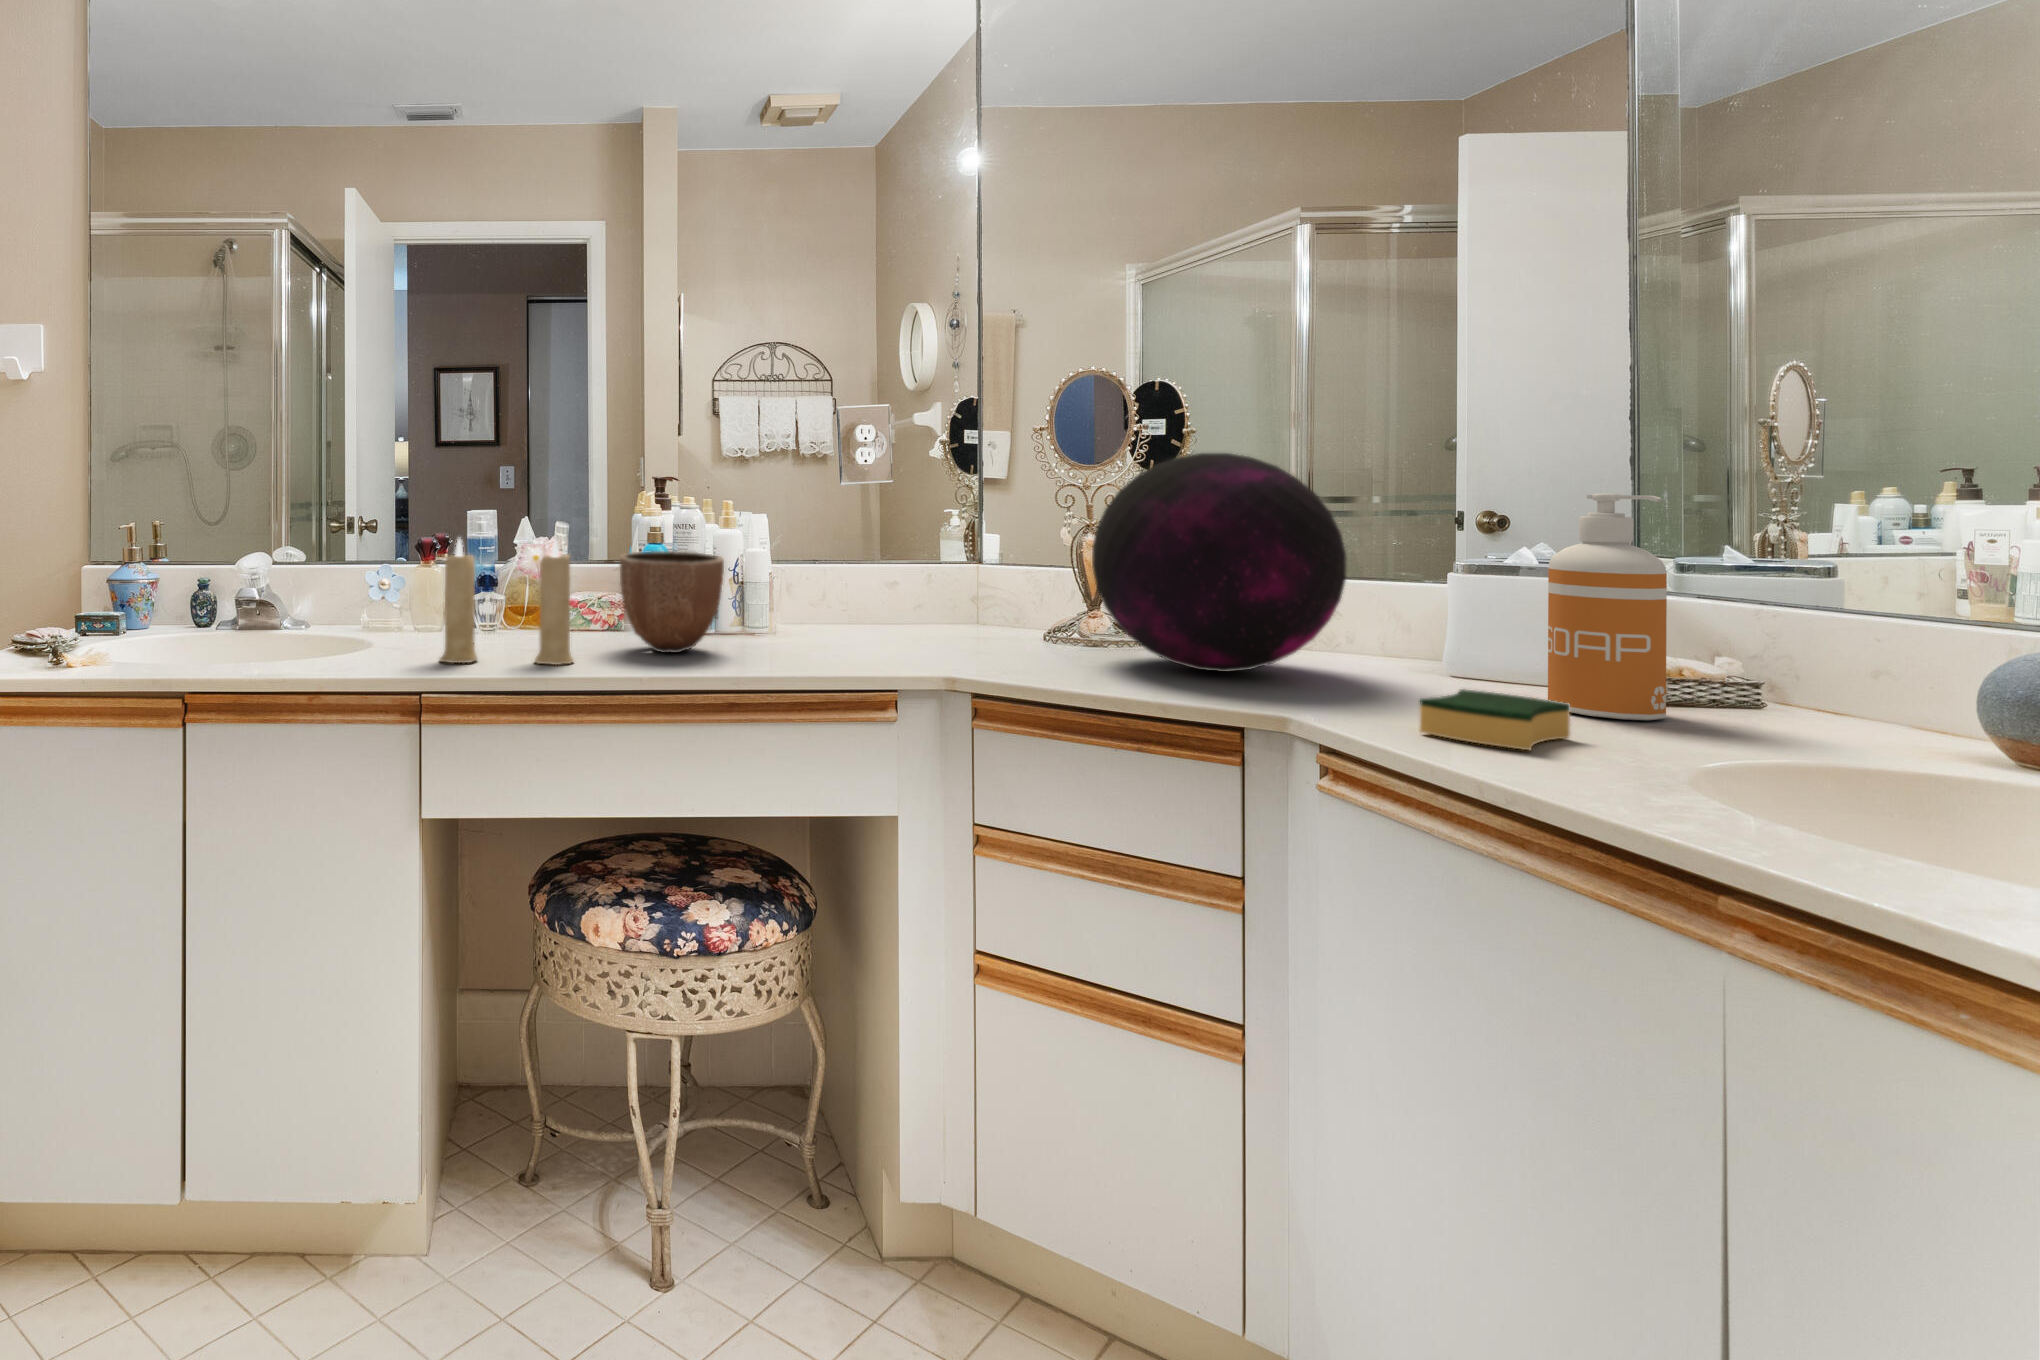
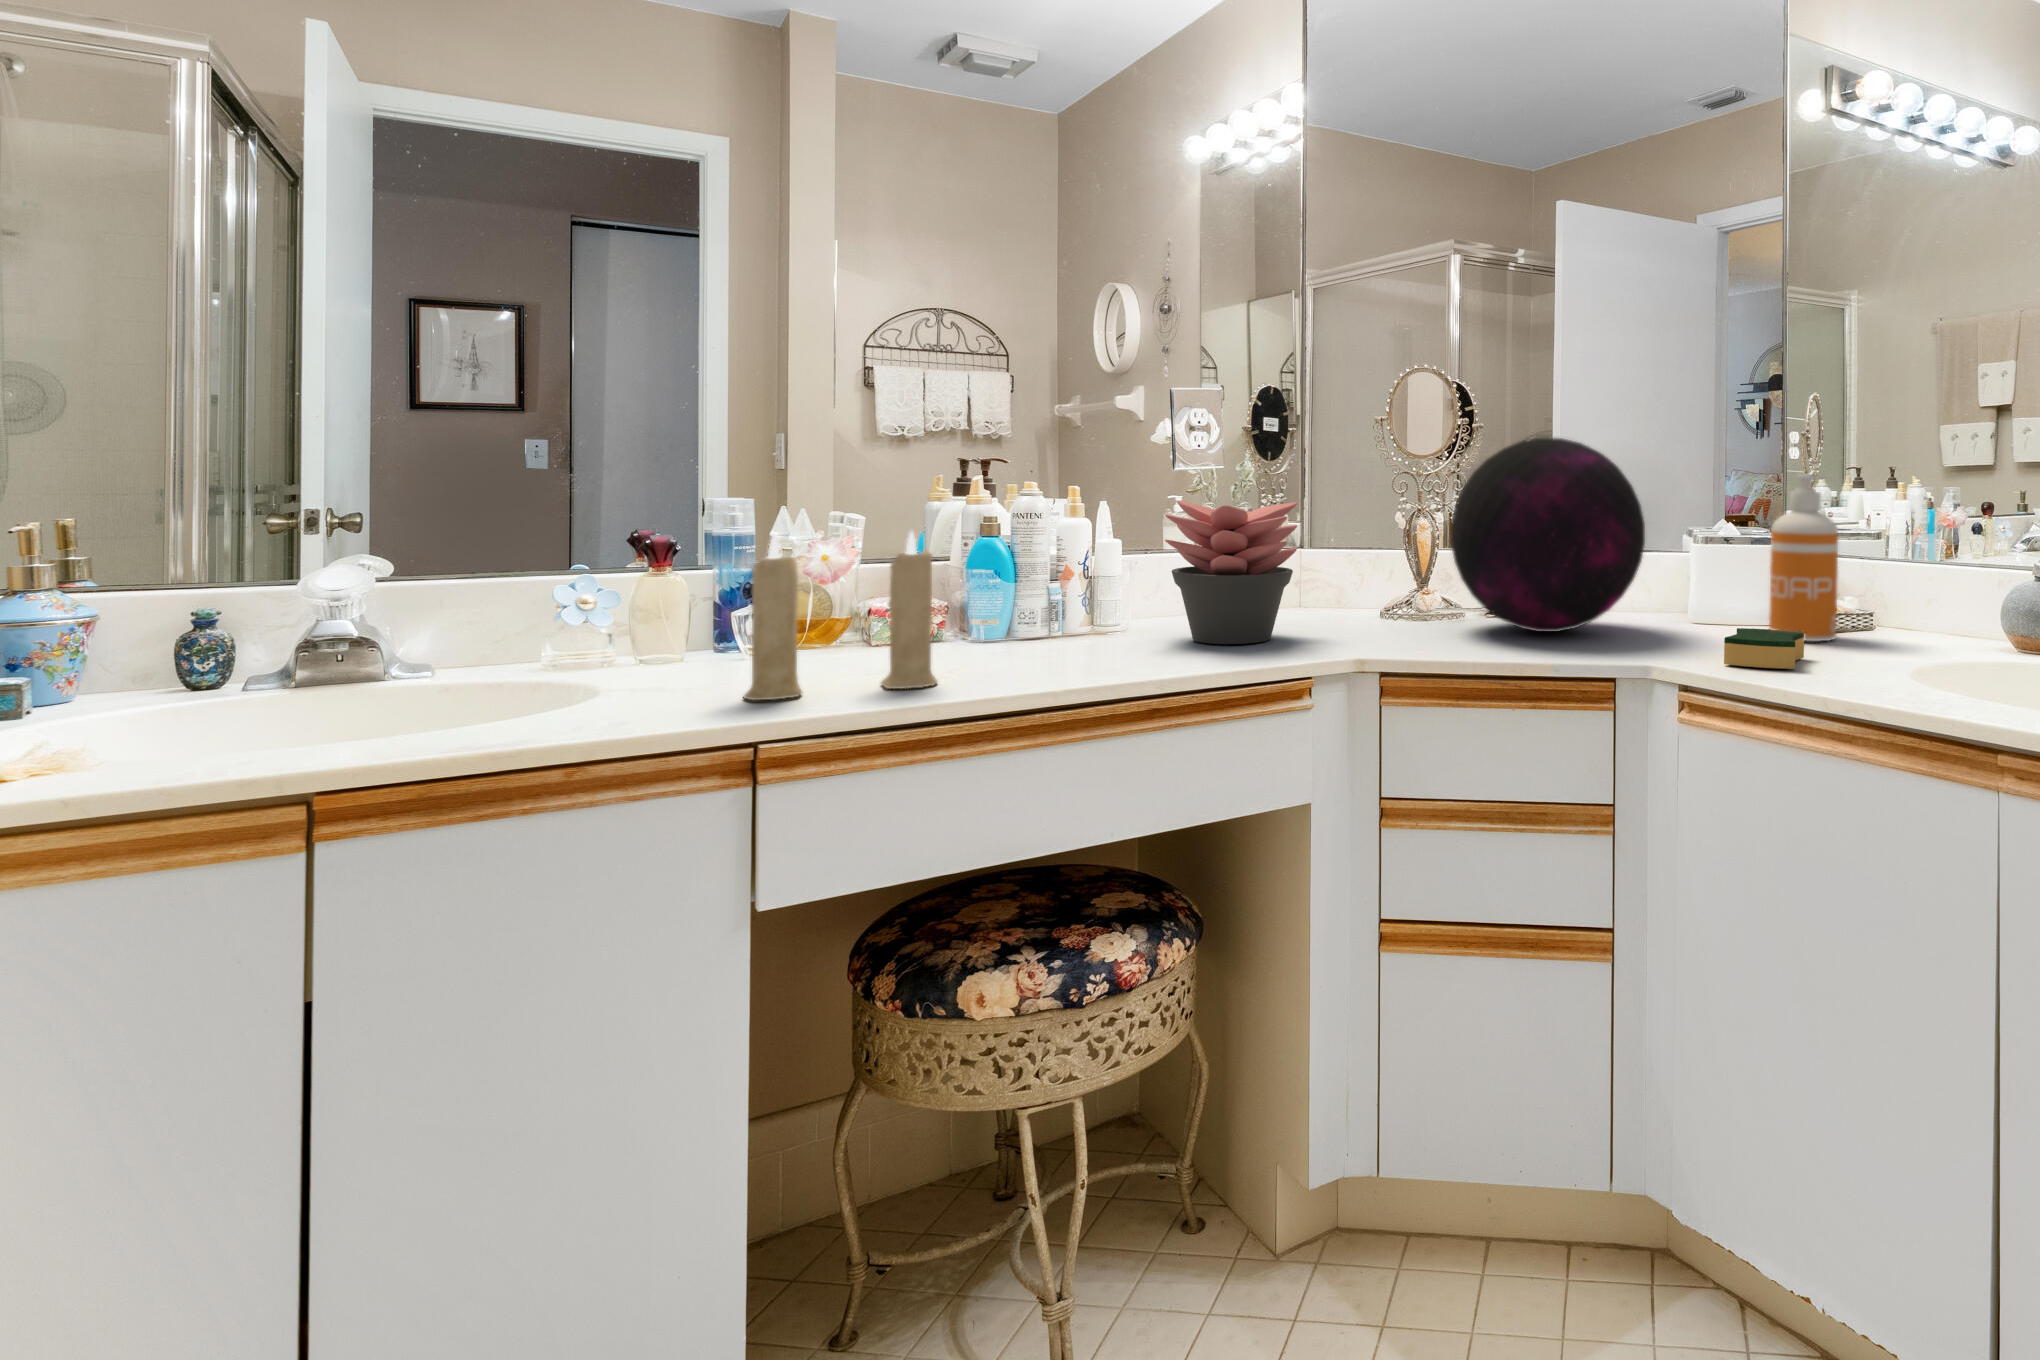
succulent plant: none [791,518,924,654] -> present [1165,501,1297,644]
decorative bowl: present [620,551,724,653] -> none [974,542,1102,662]

